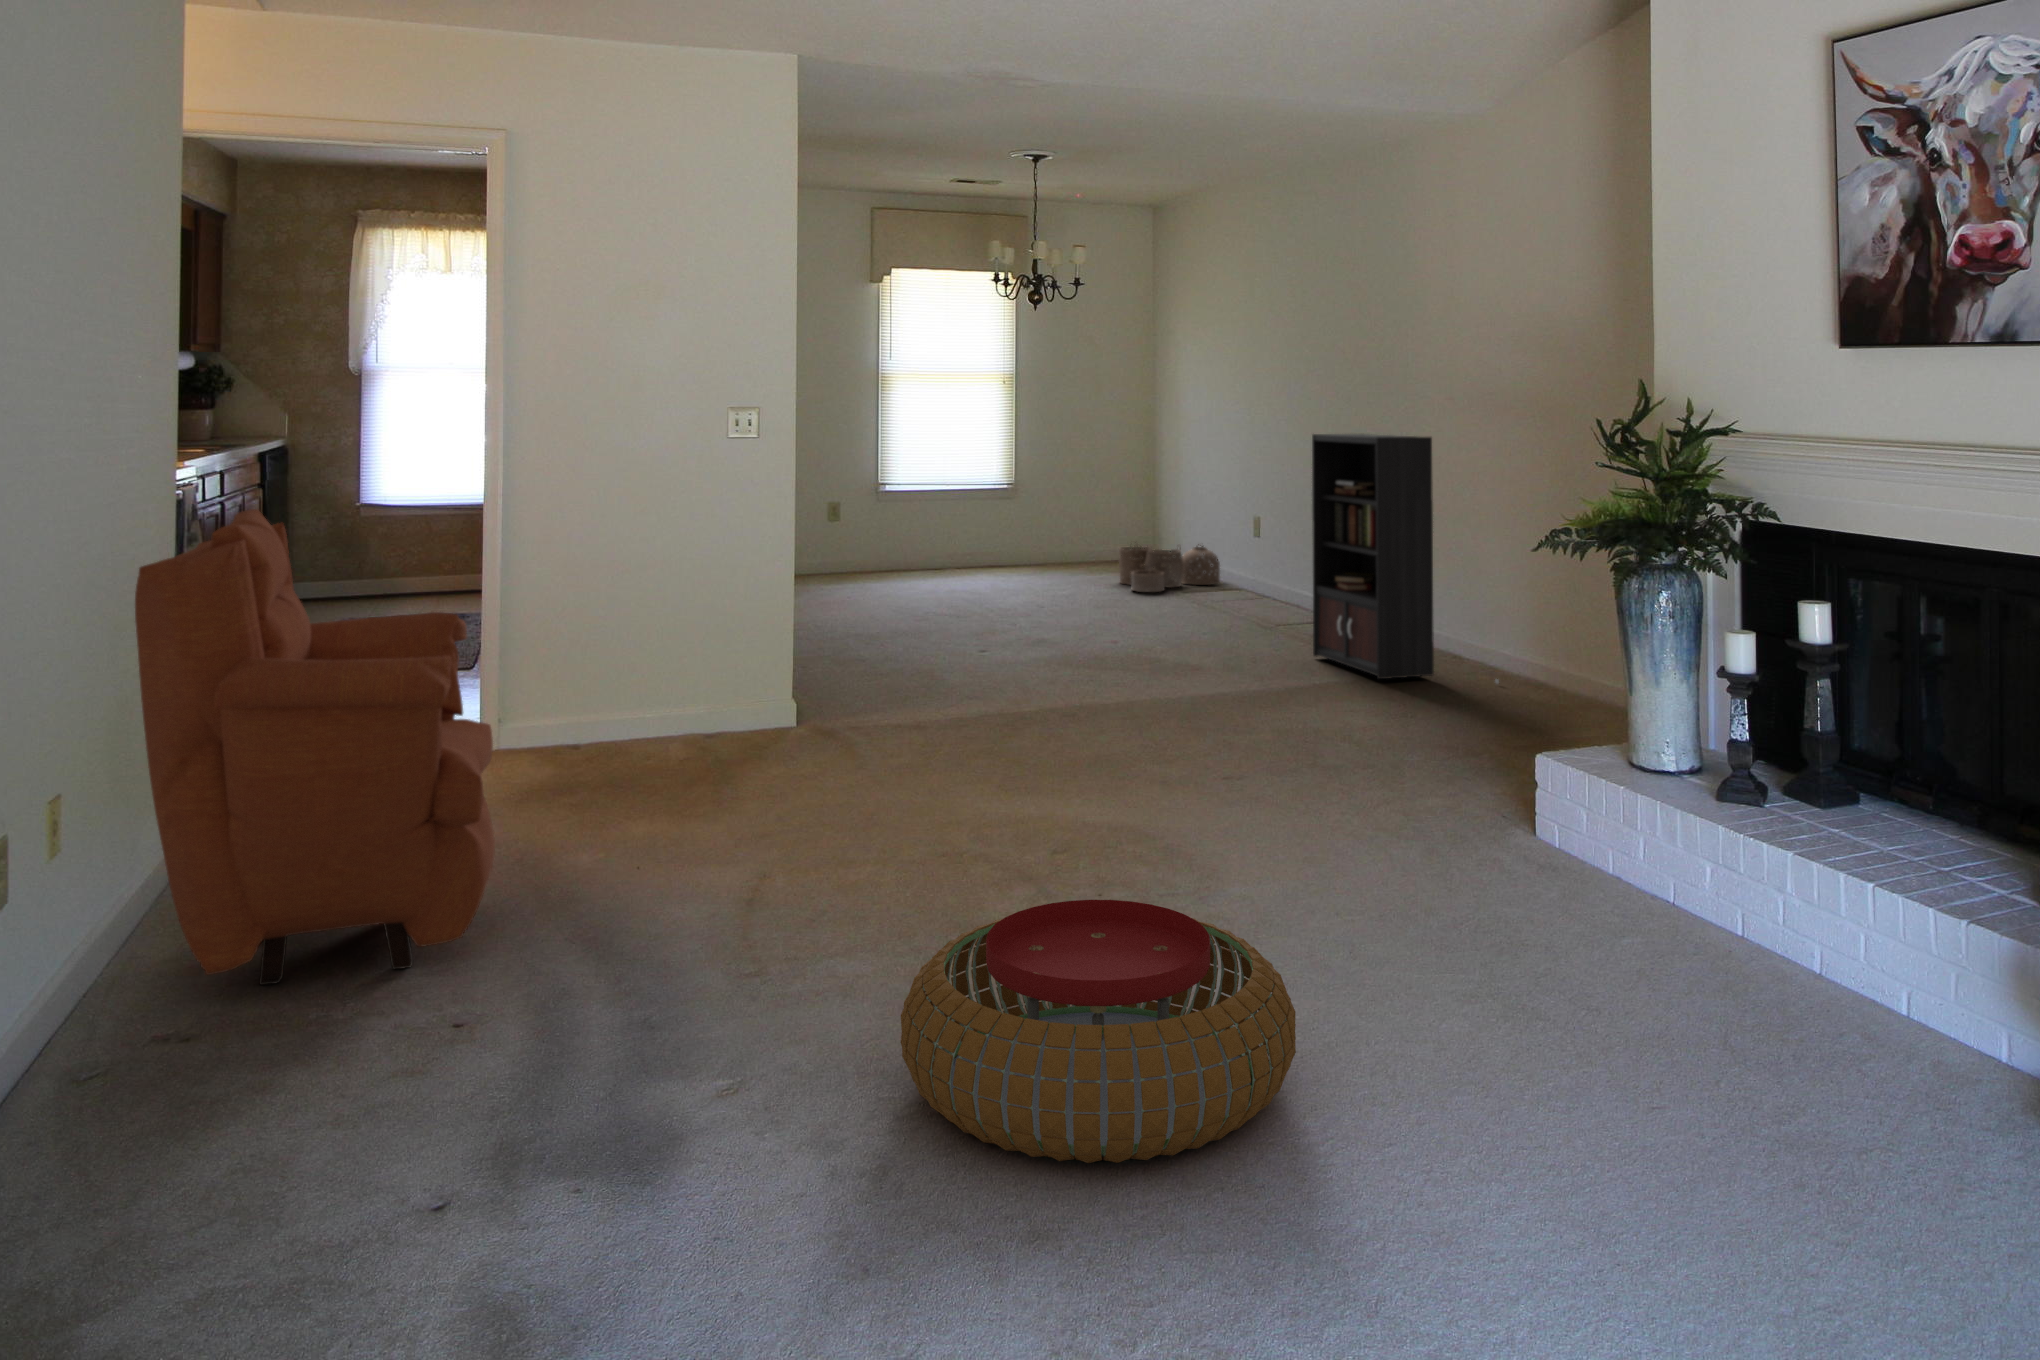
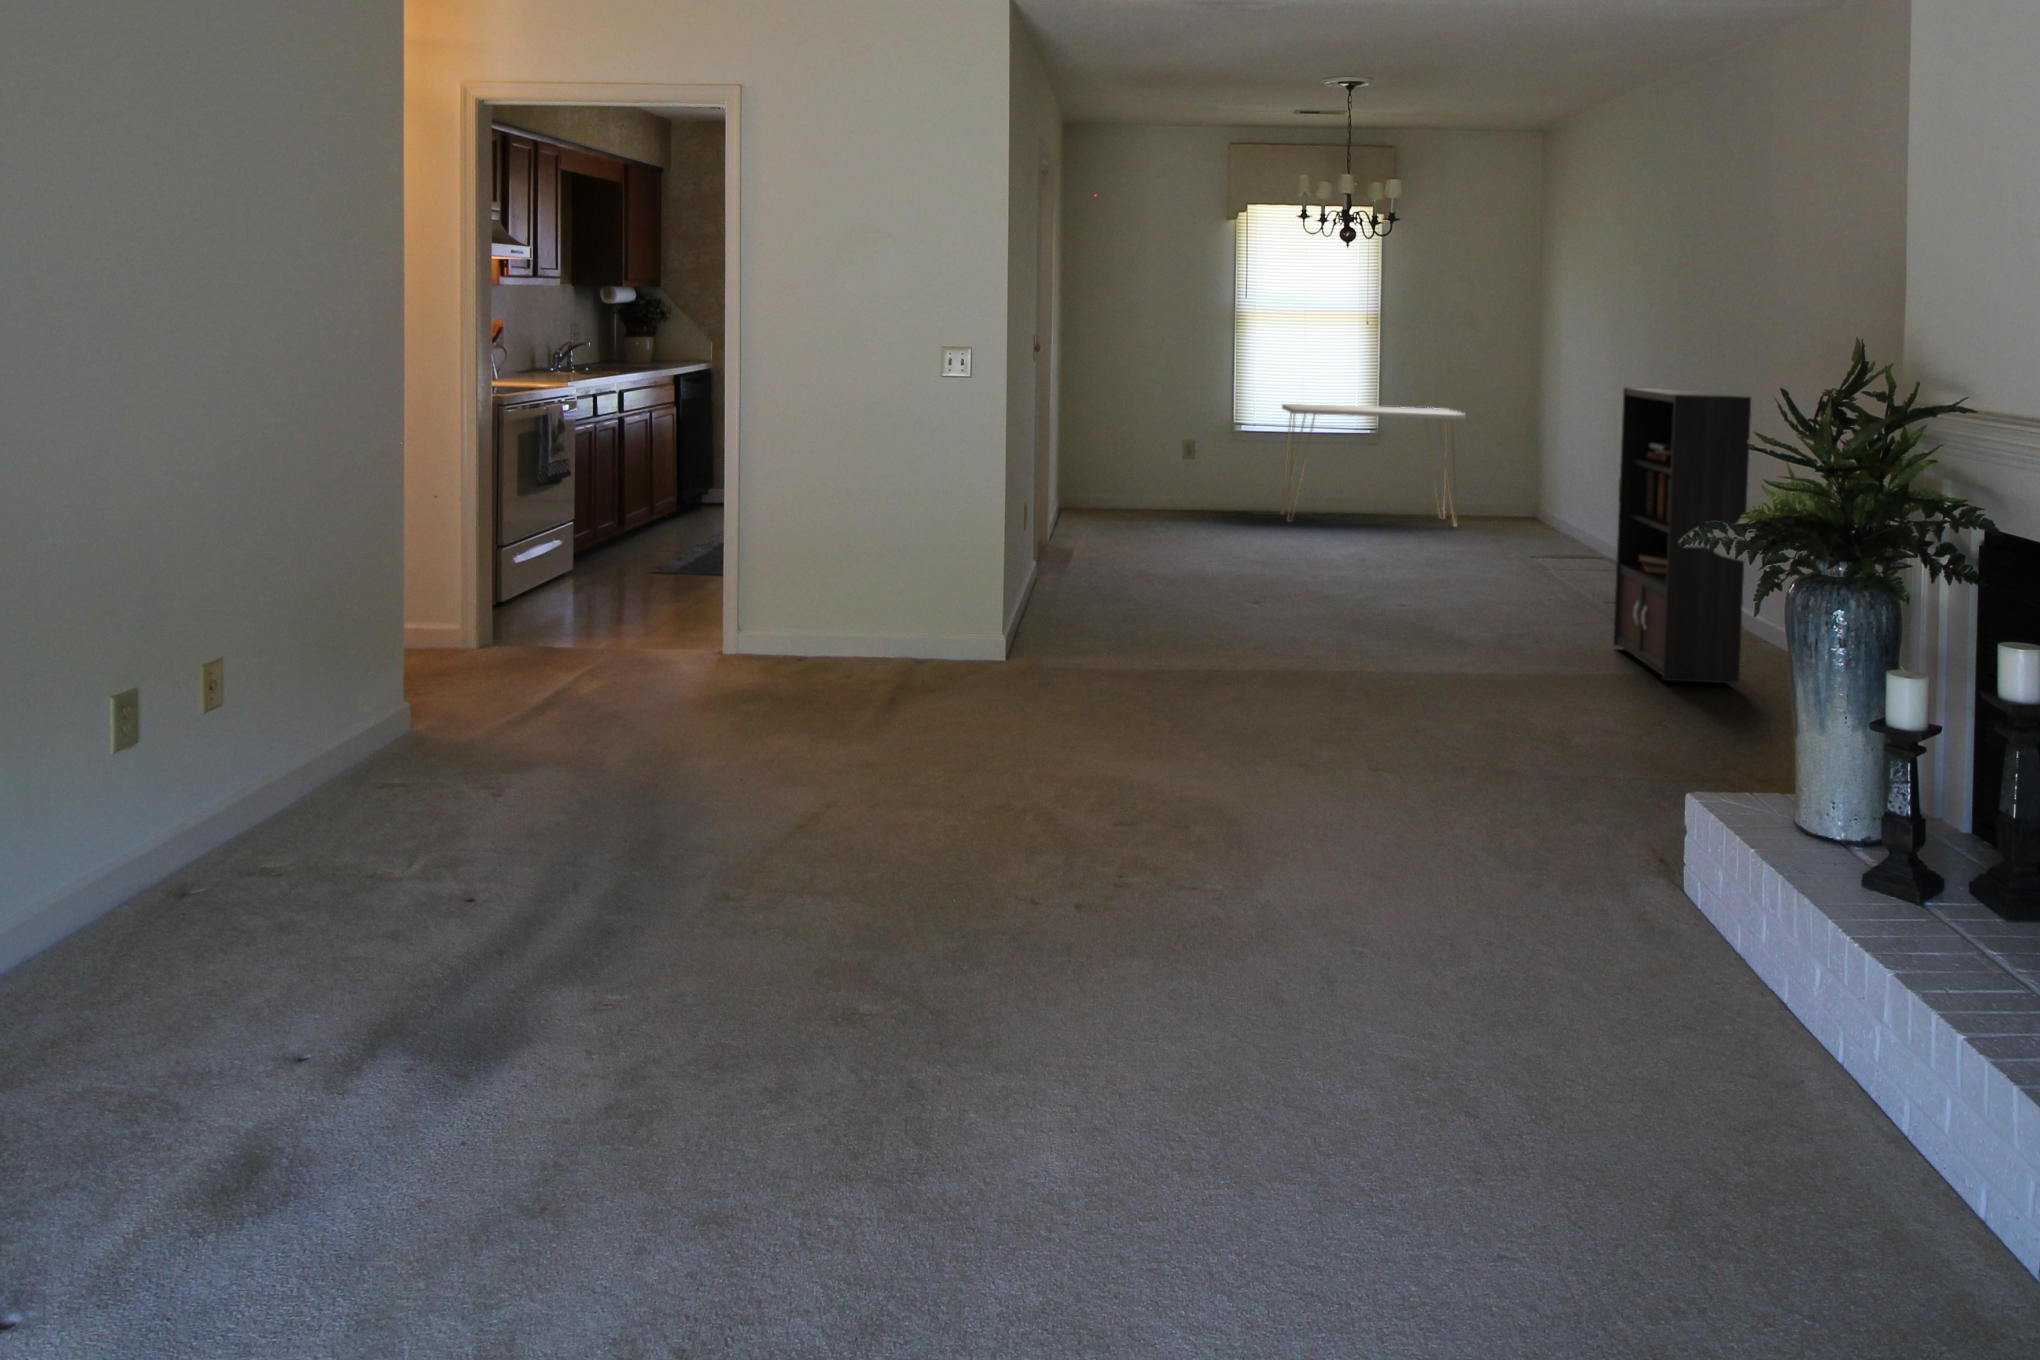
console table: none [928,465,1100,579] -> present [1280,404,1466,527]
armchair: present [135,509,495,985] -> none [184,413,559,850]
woven basket: present [1119,544,1220,592] -> none [1473,496,1590,555]
pouf: present [901,900,1296,1163] -> none [661,889,1103,1190]

